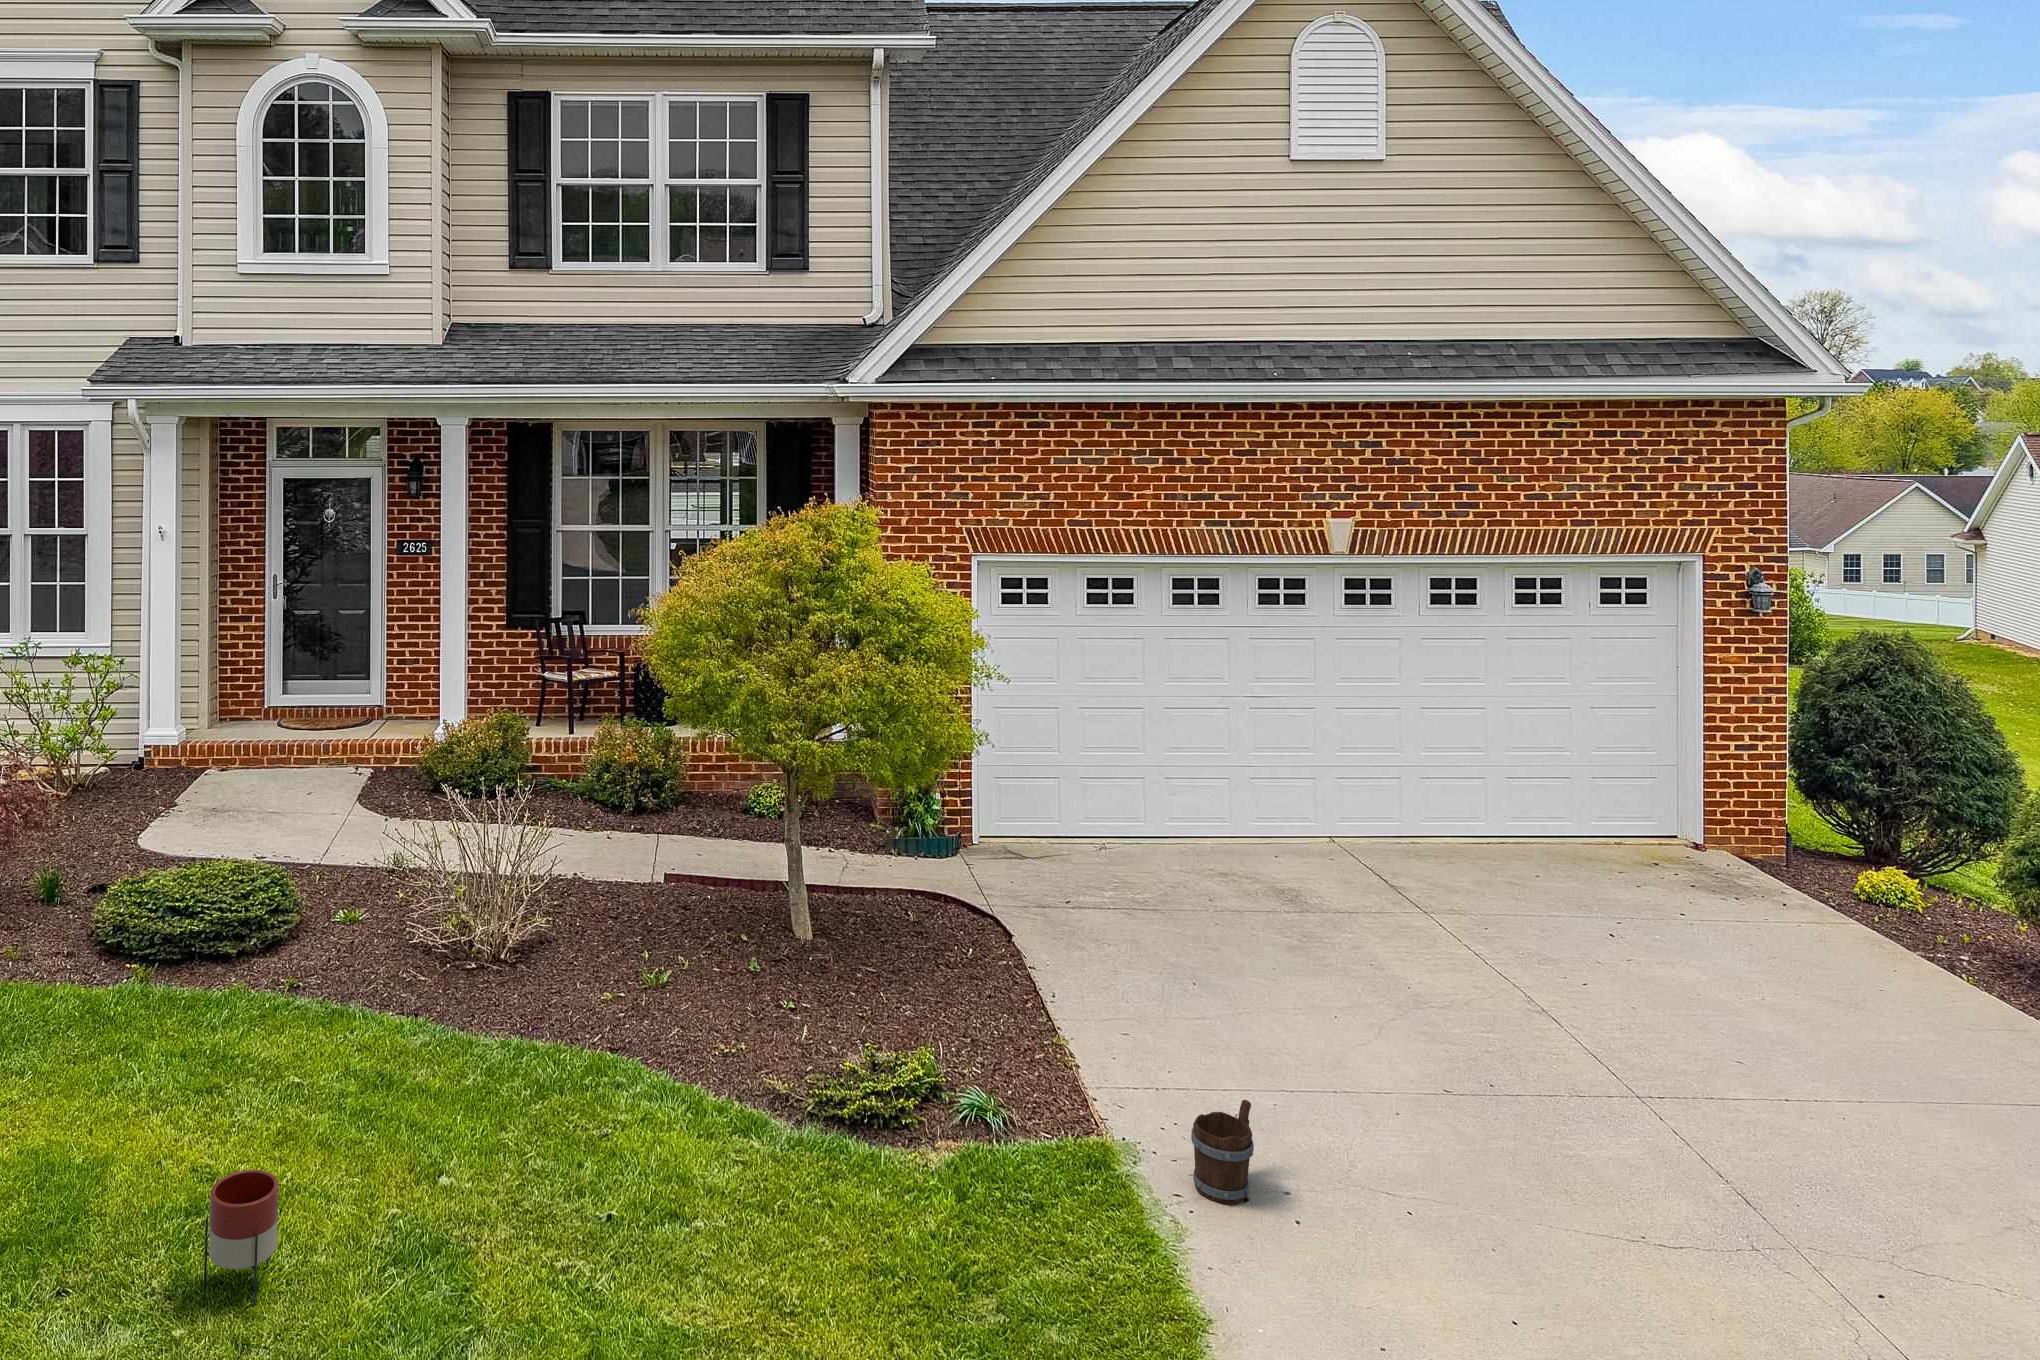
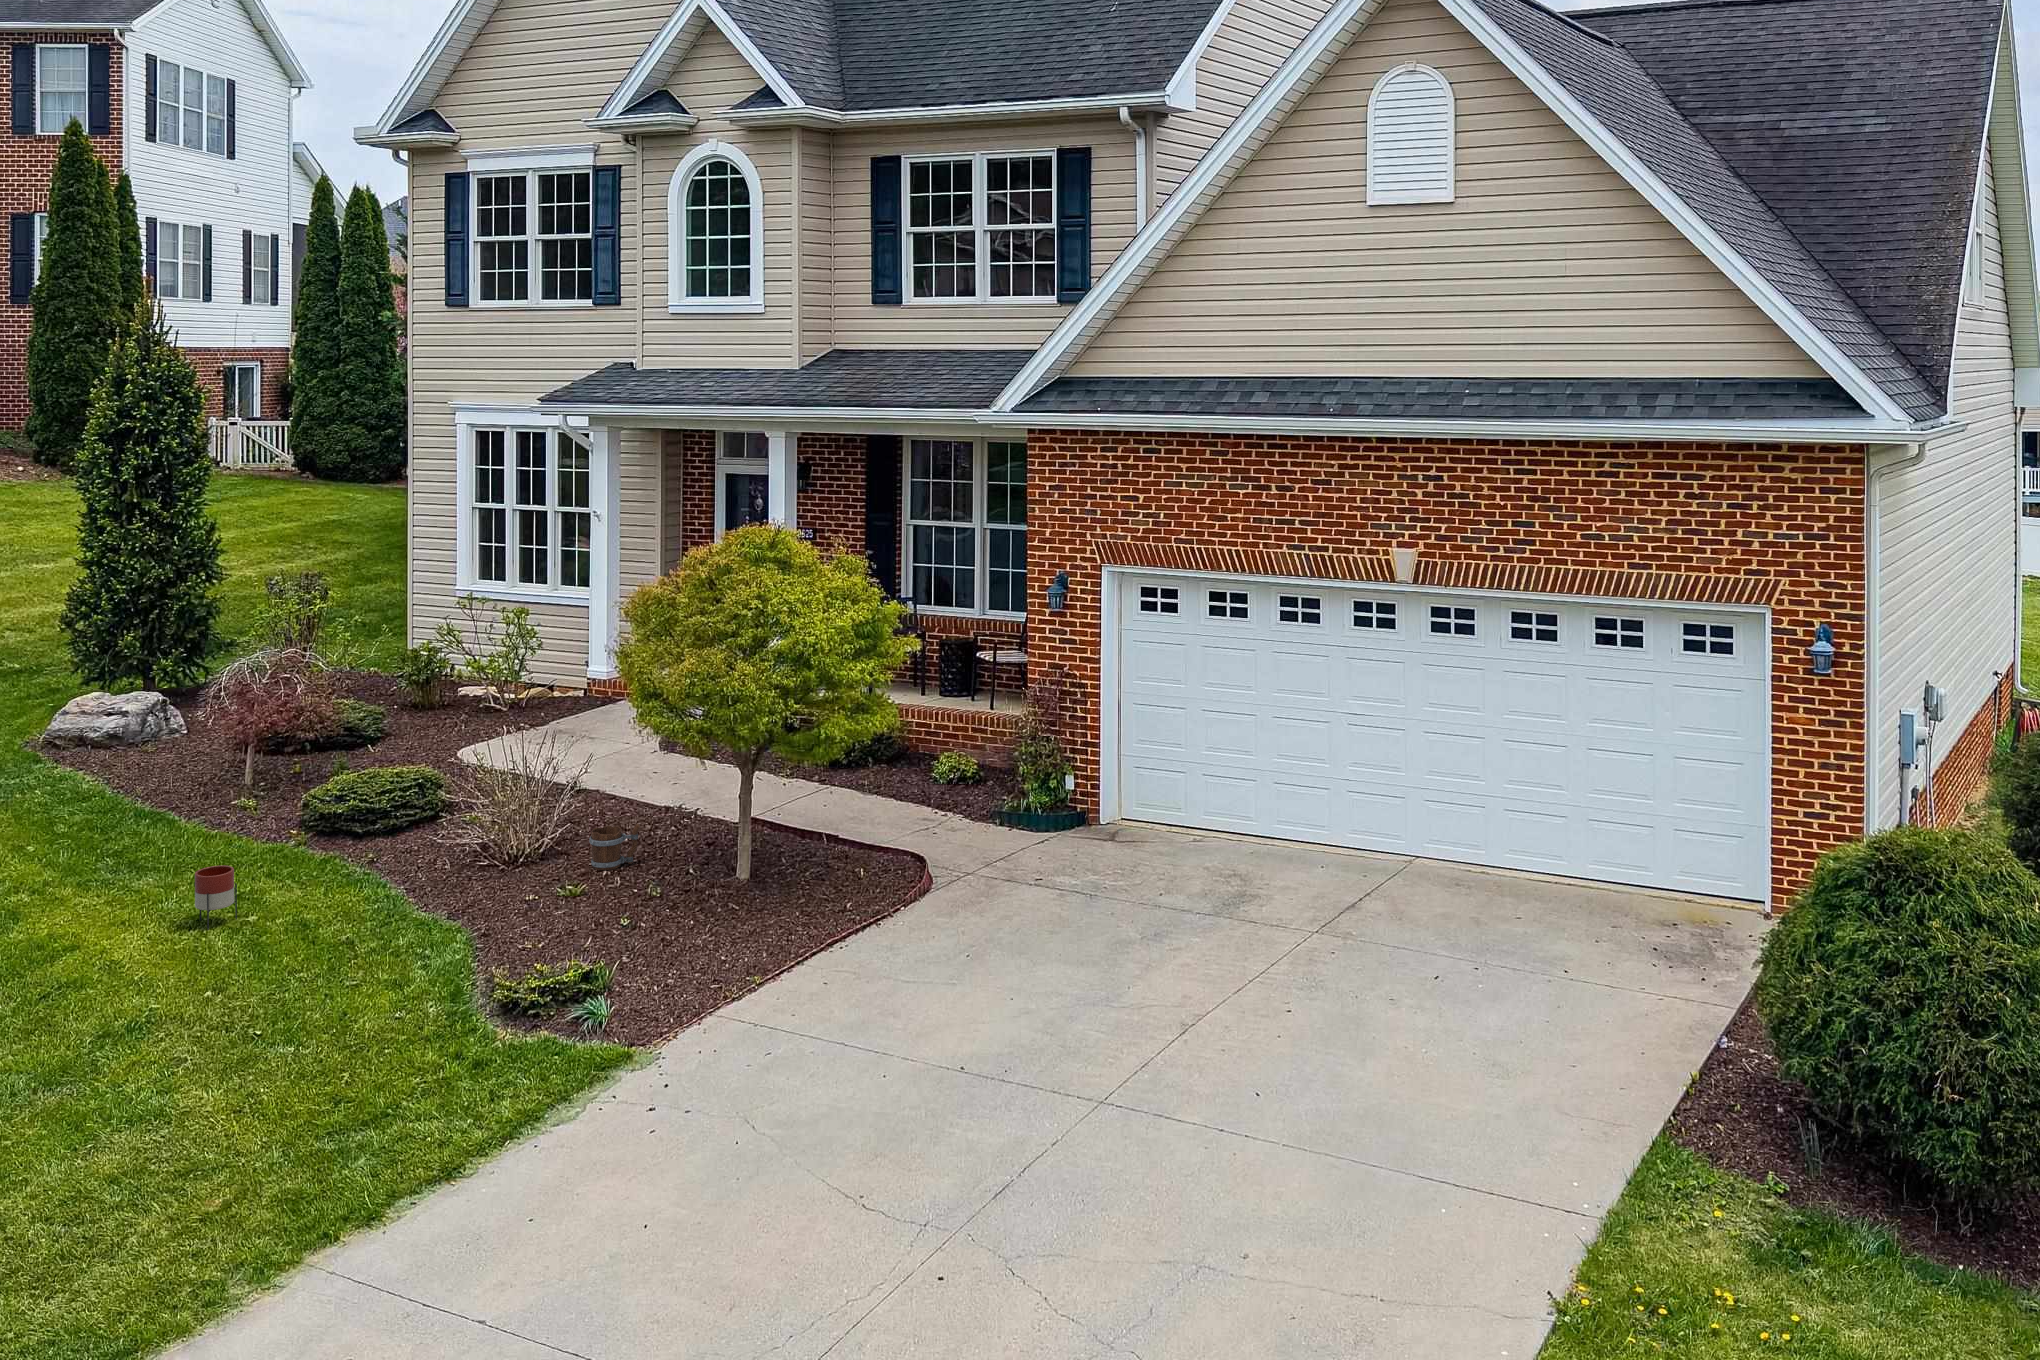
bucket: present [1191,1100,1254,1205] -> present [589,824,641,870]

